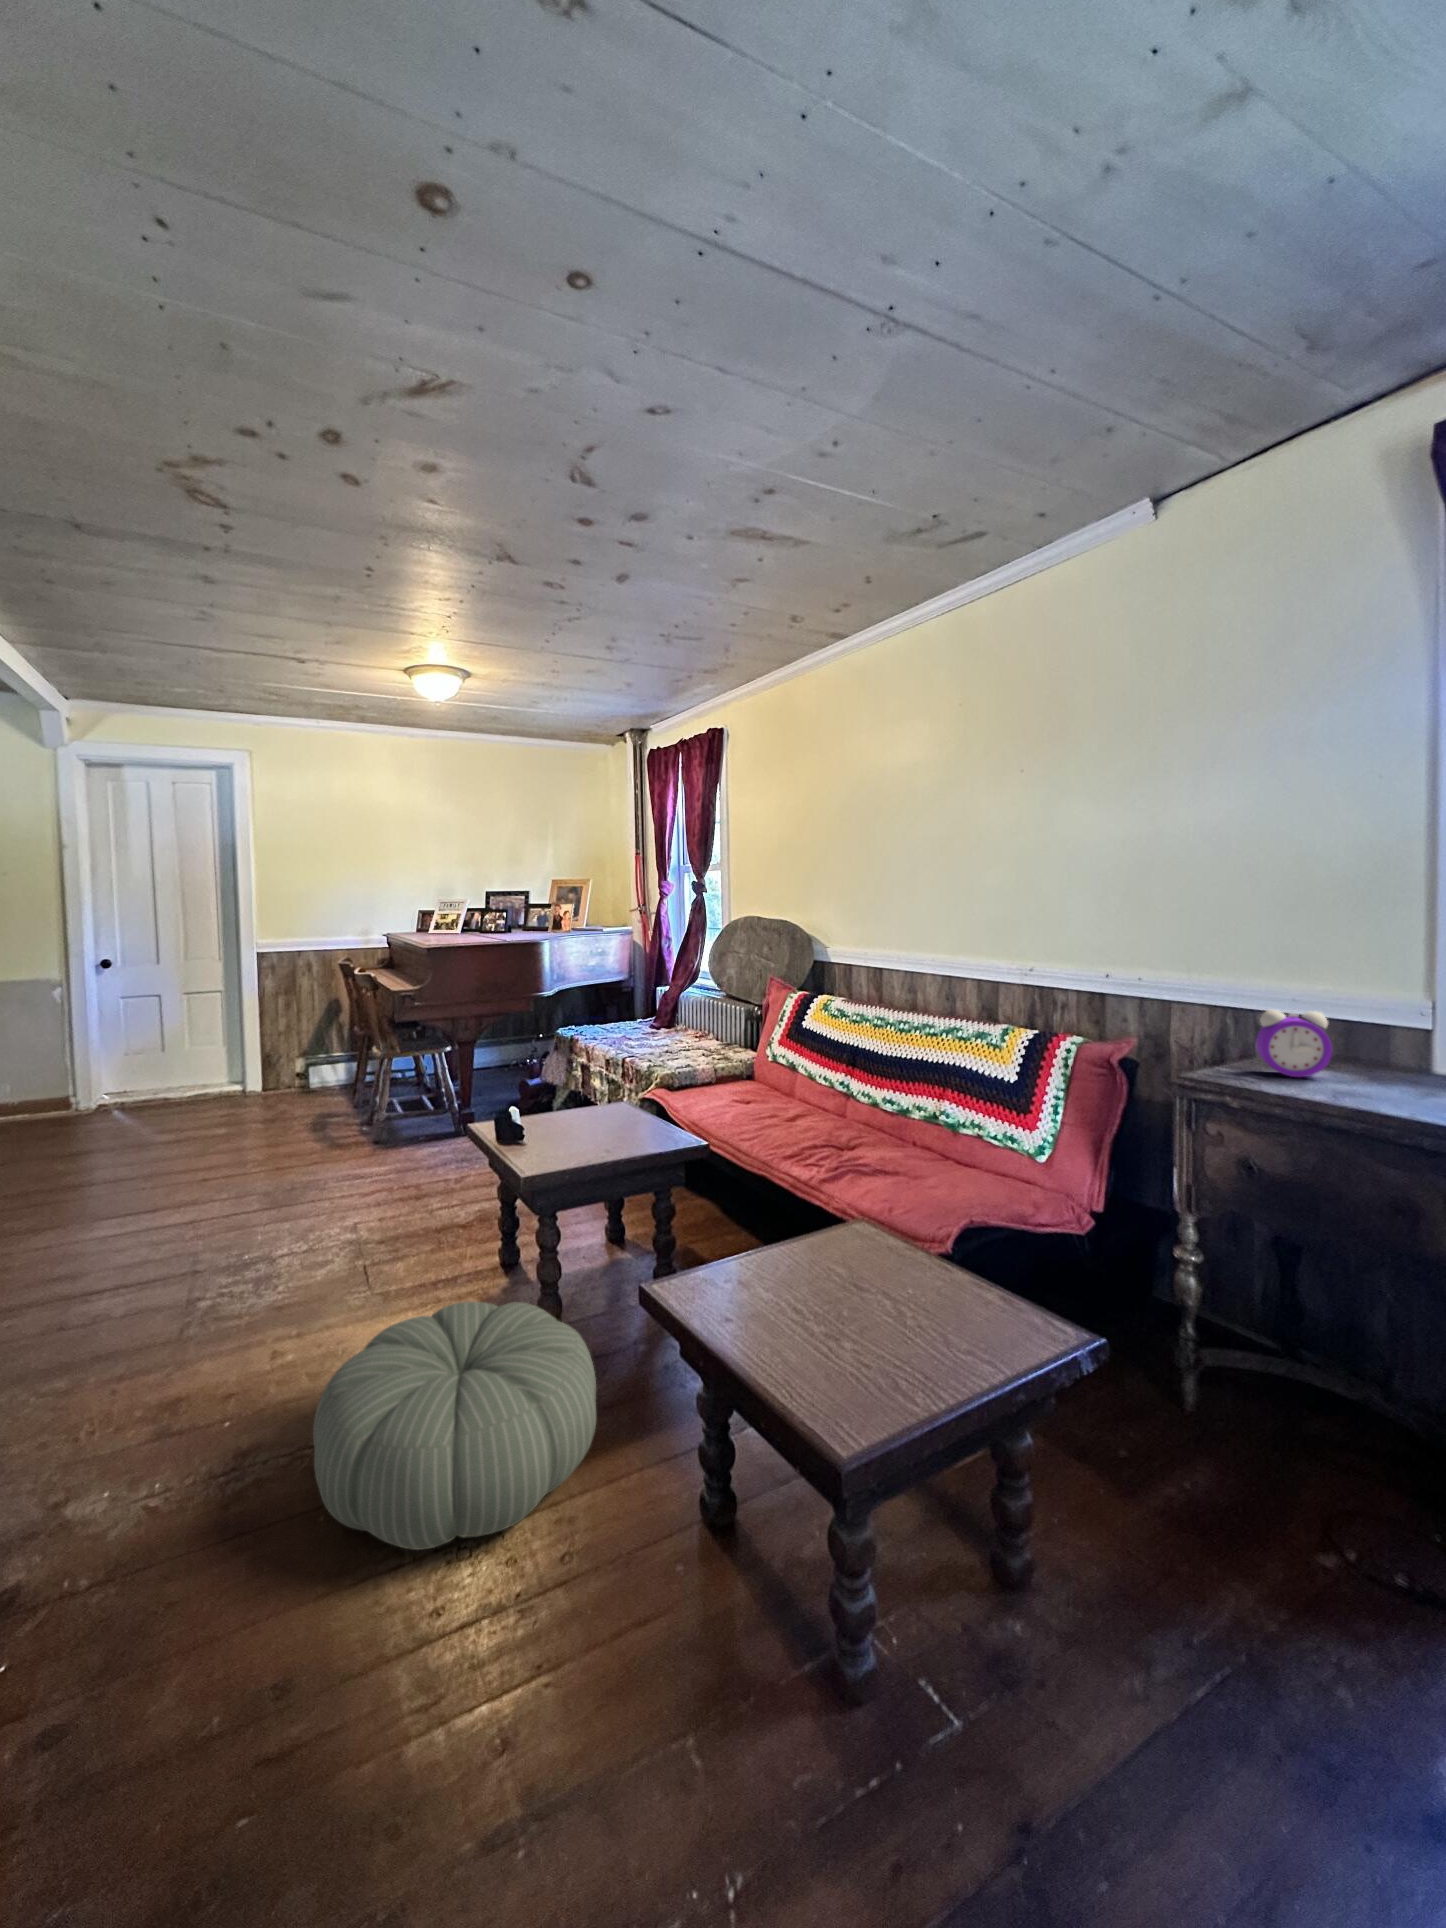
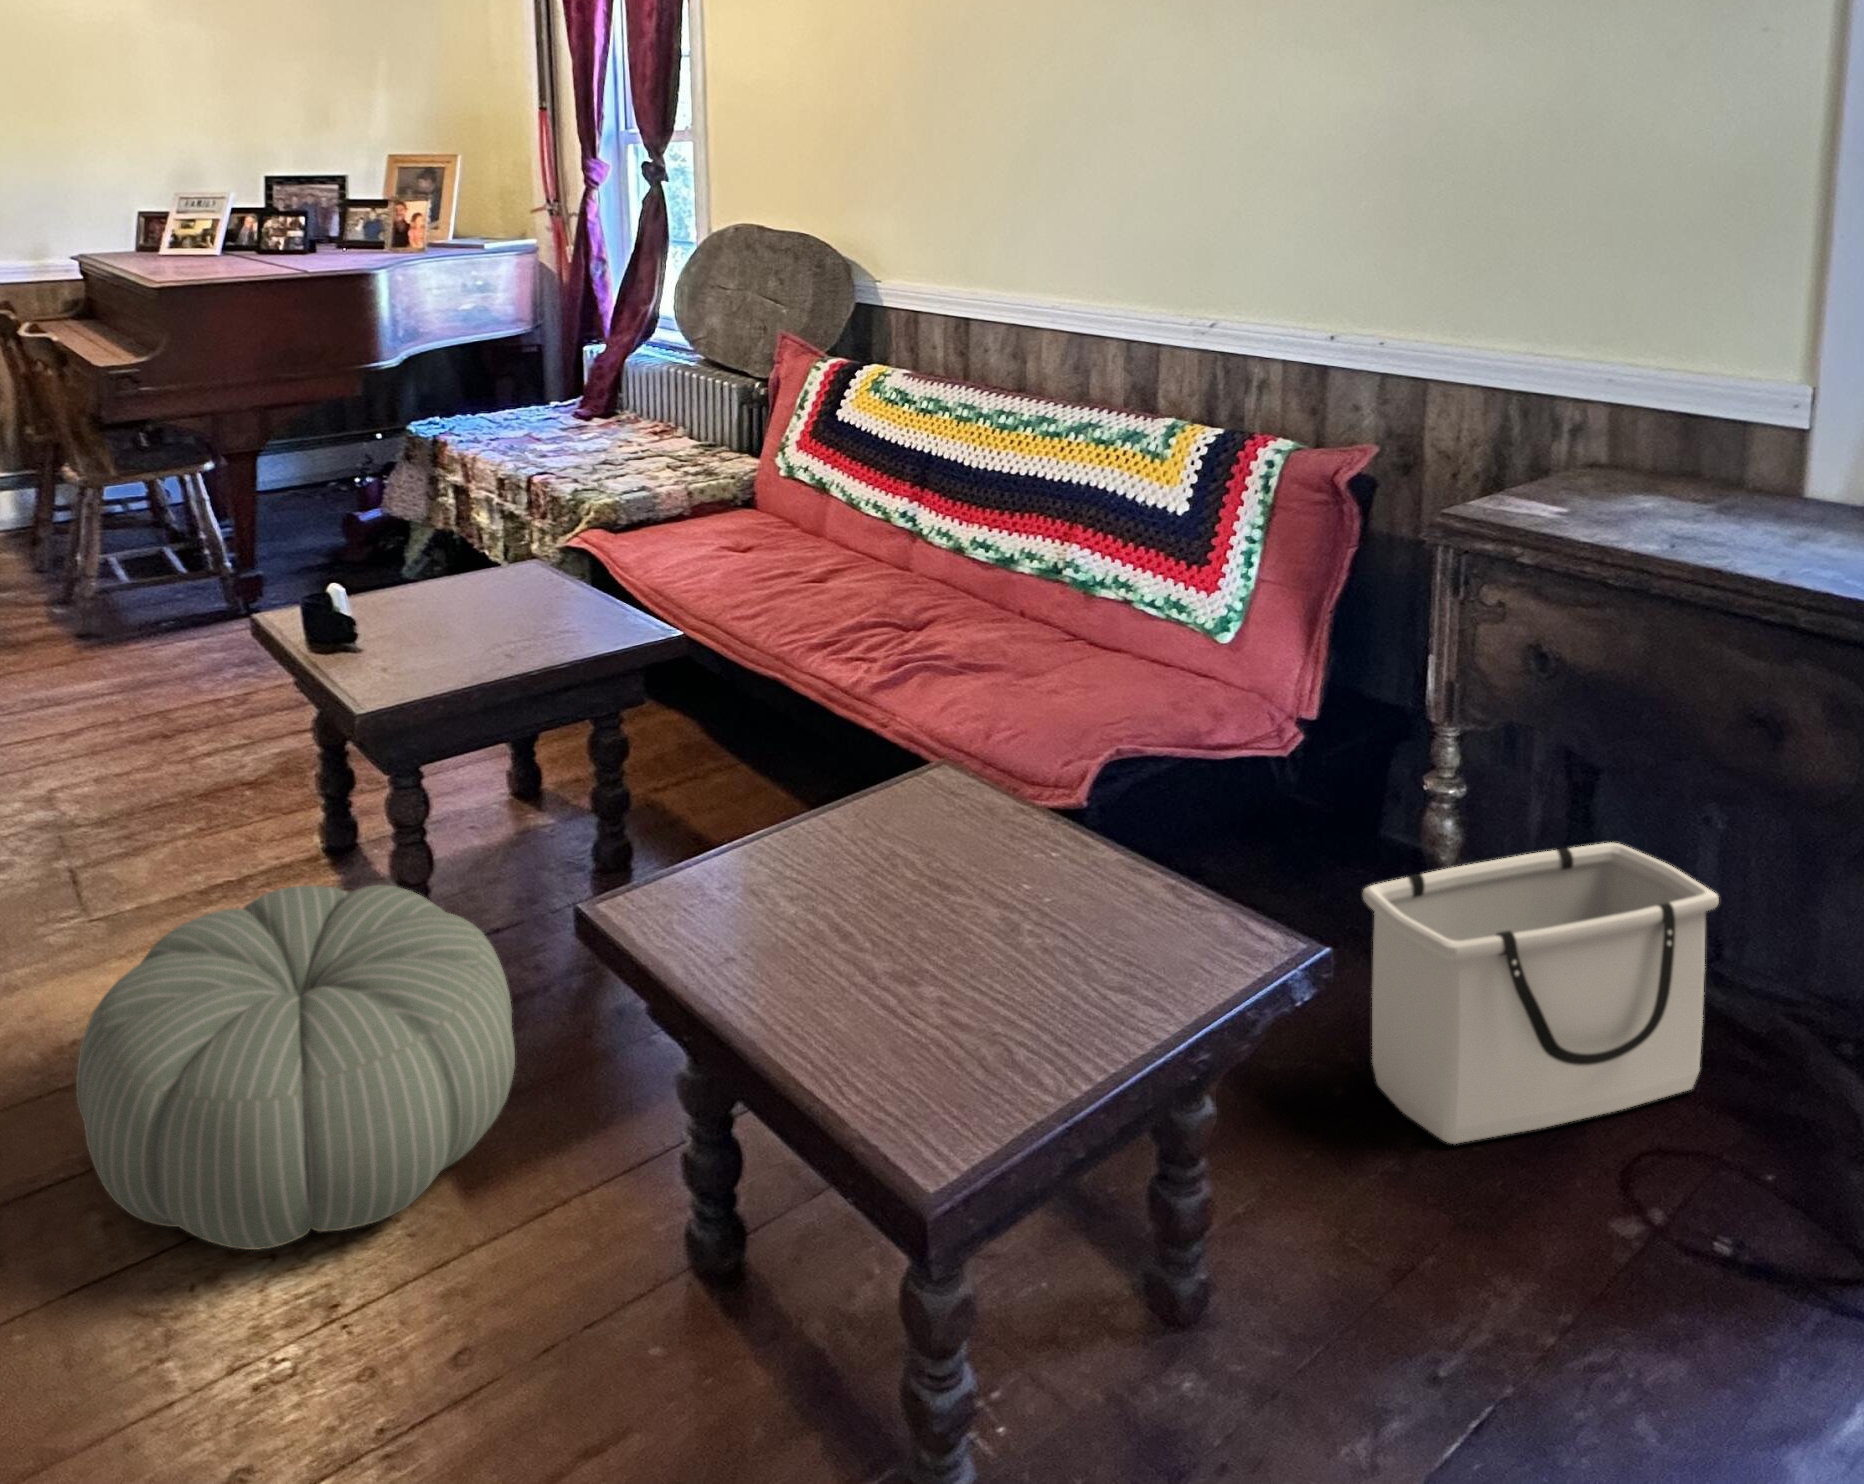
alarm clock: present [1256,1010,1332,1077] -> none [1560,402,1674,509]
storage bin: none [1139,1291,1370,1490] -> present [1363,842,1719,1144]

